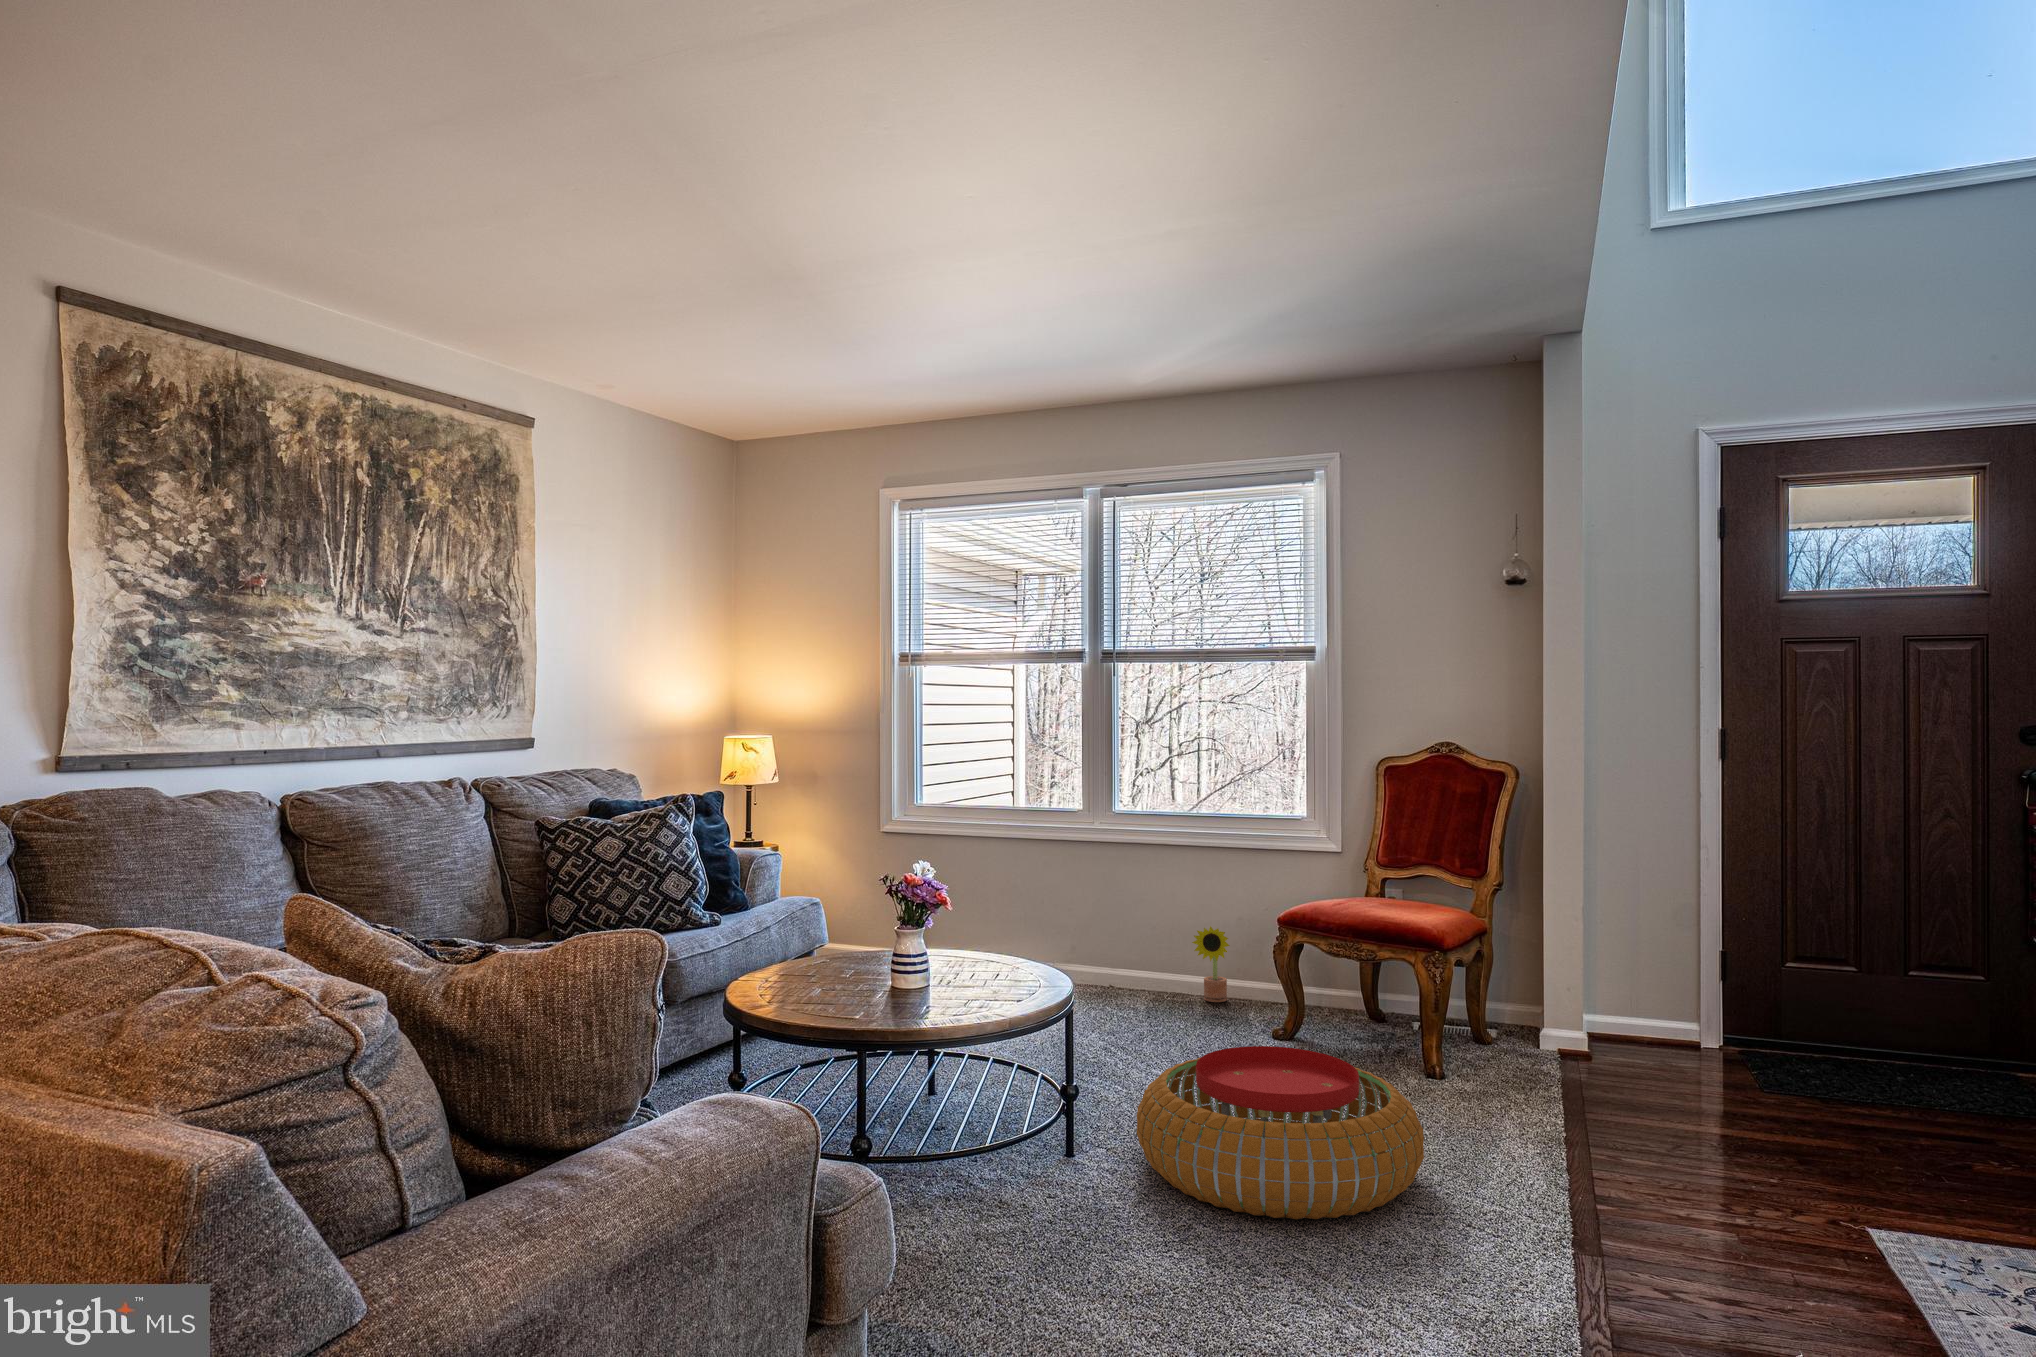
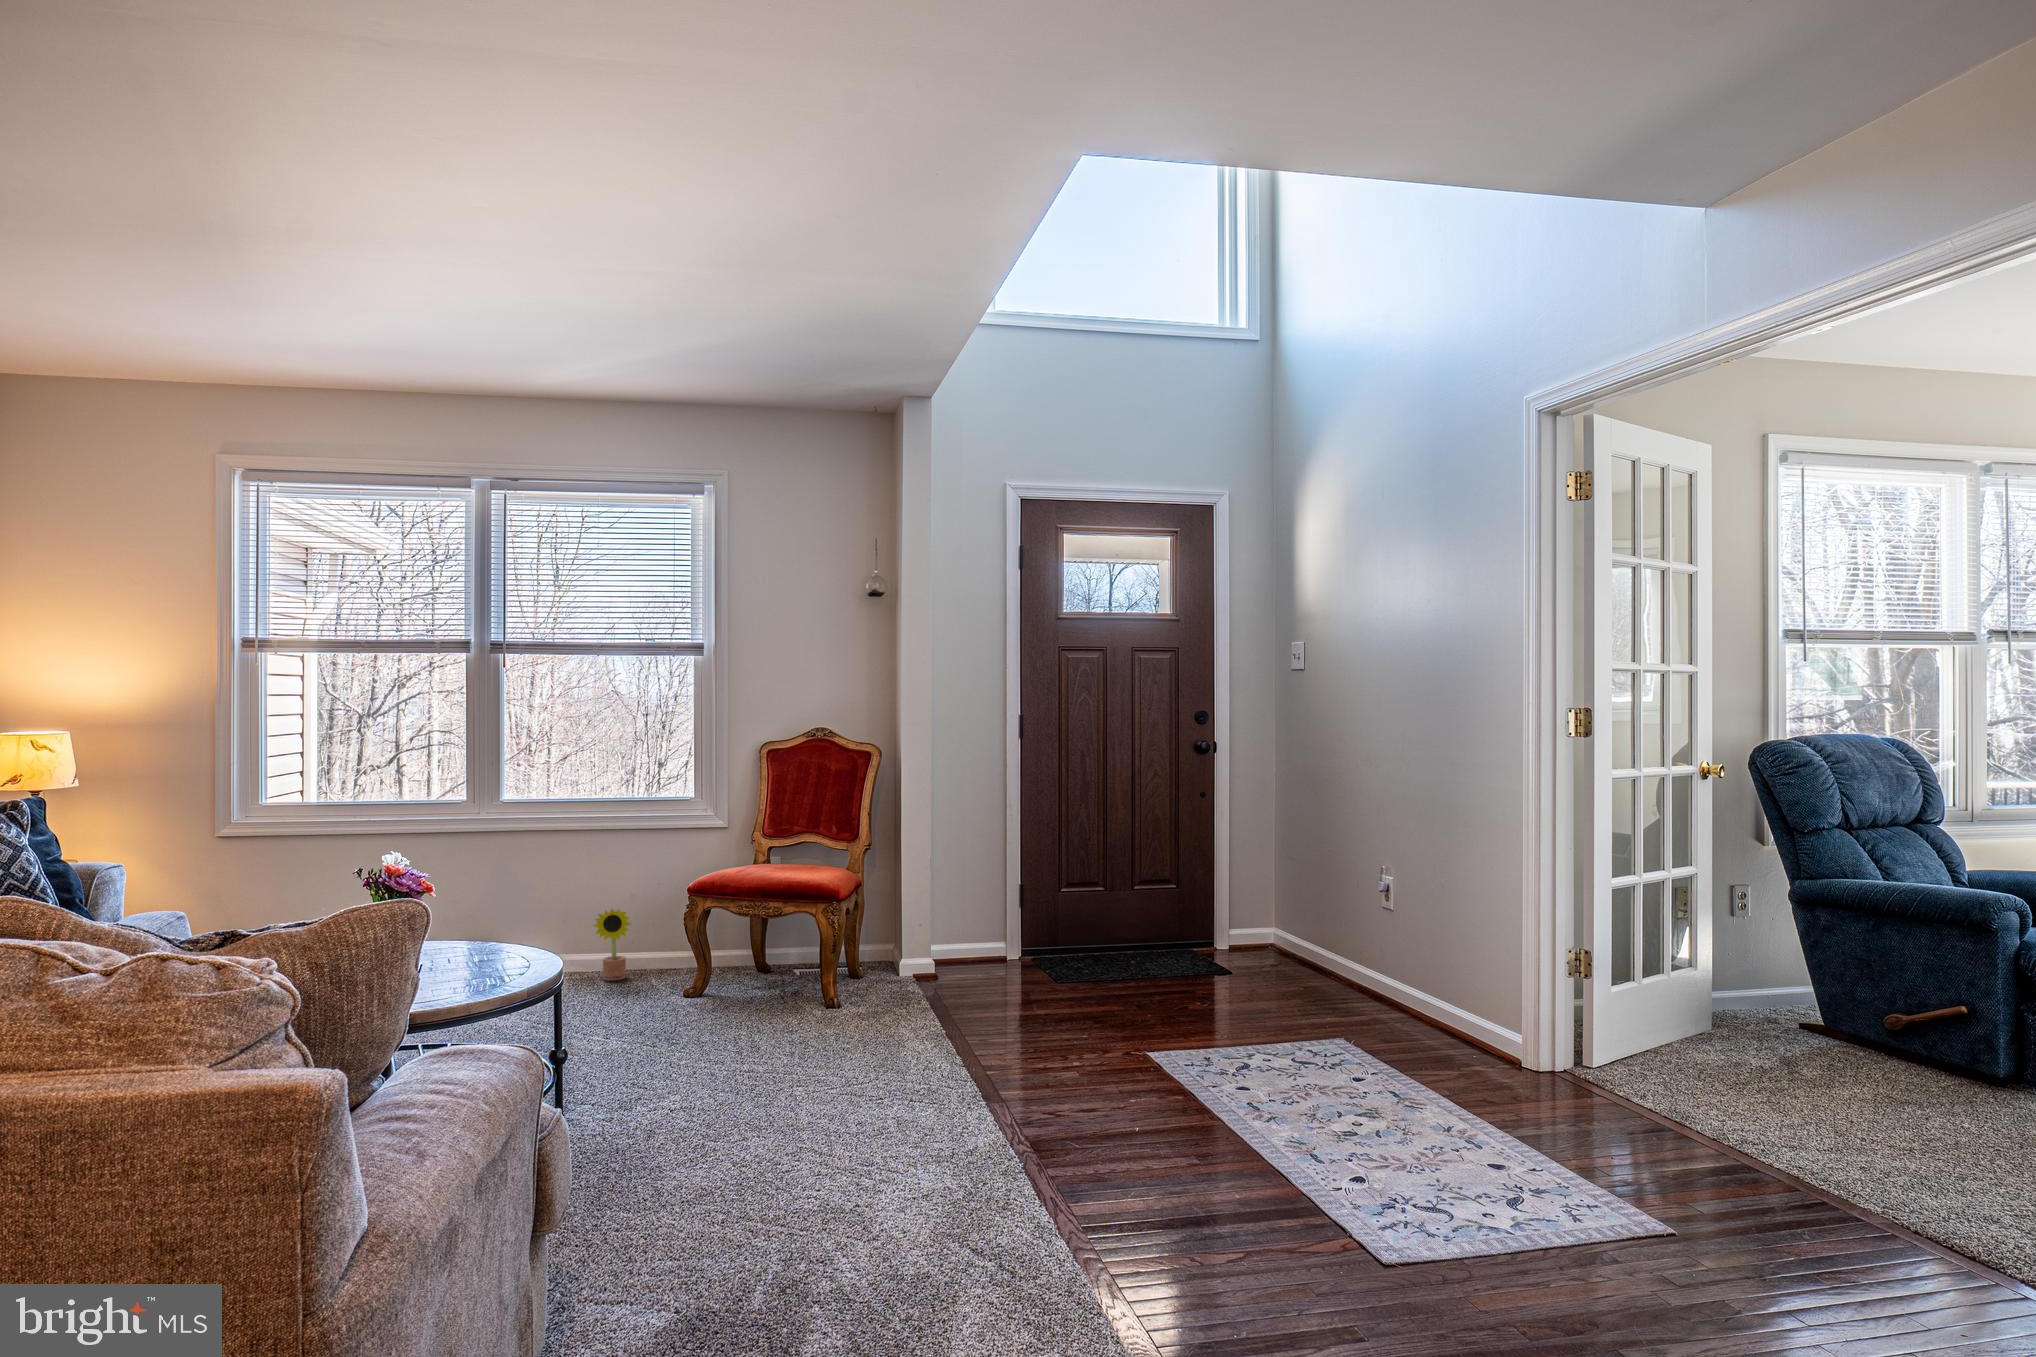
pouf: present [1137,1046,1424,1219] -> none [620,995,869,1137]

